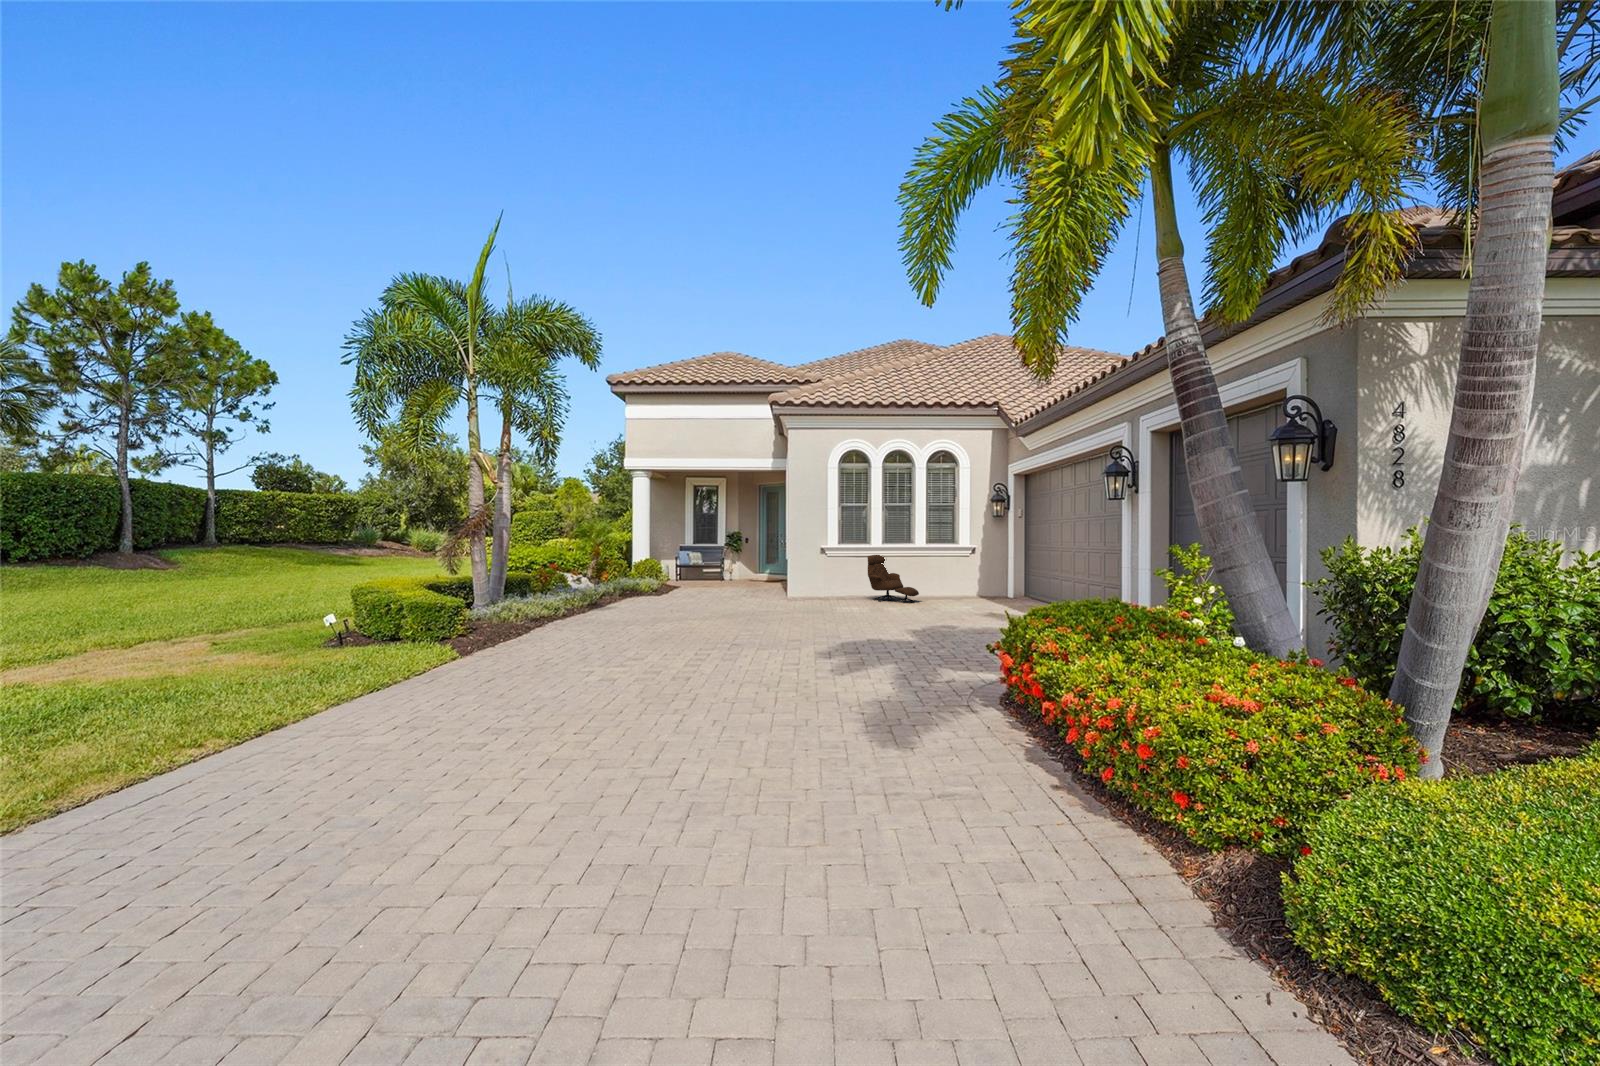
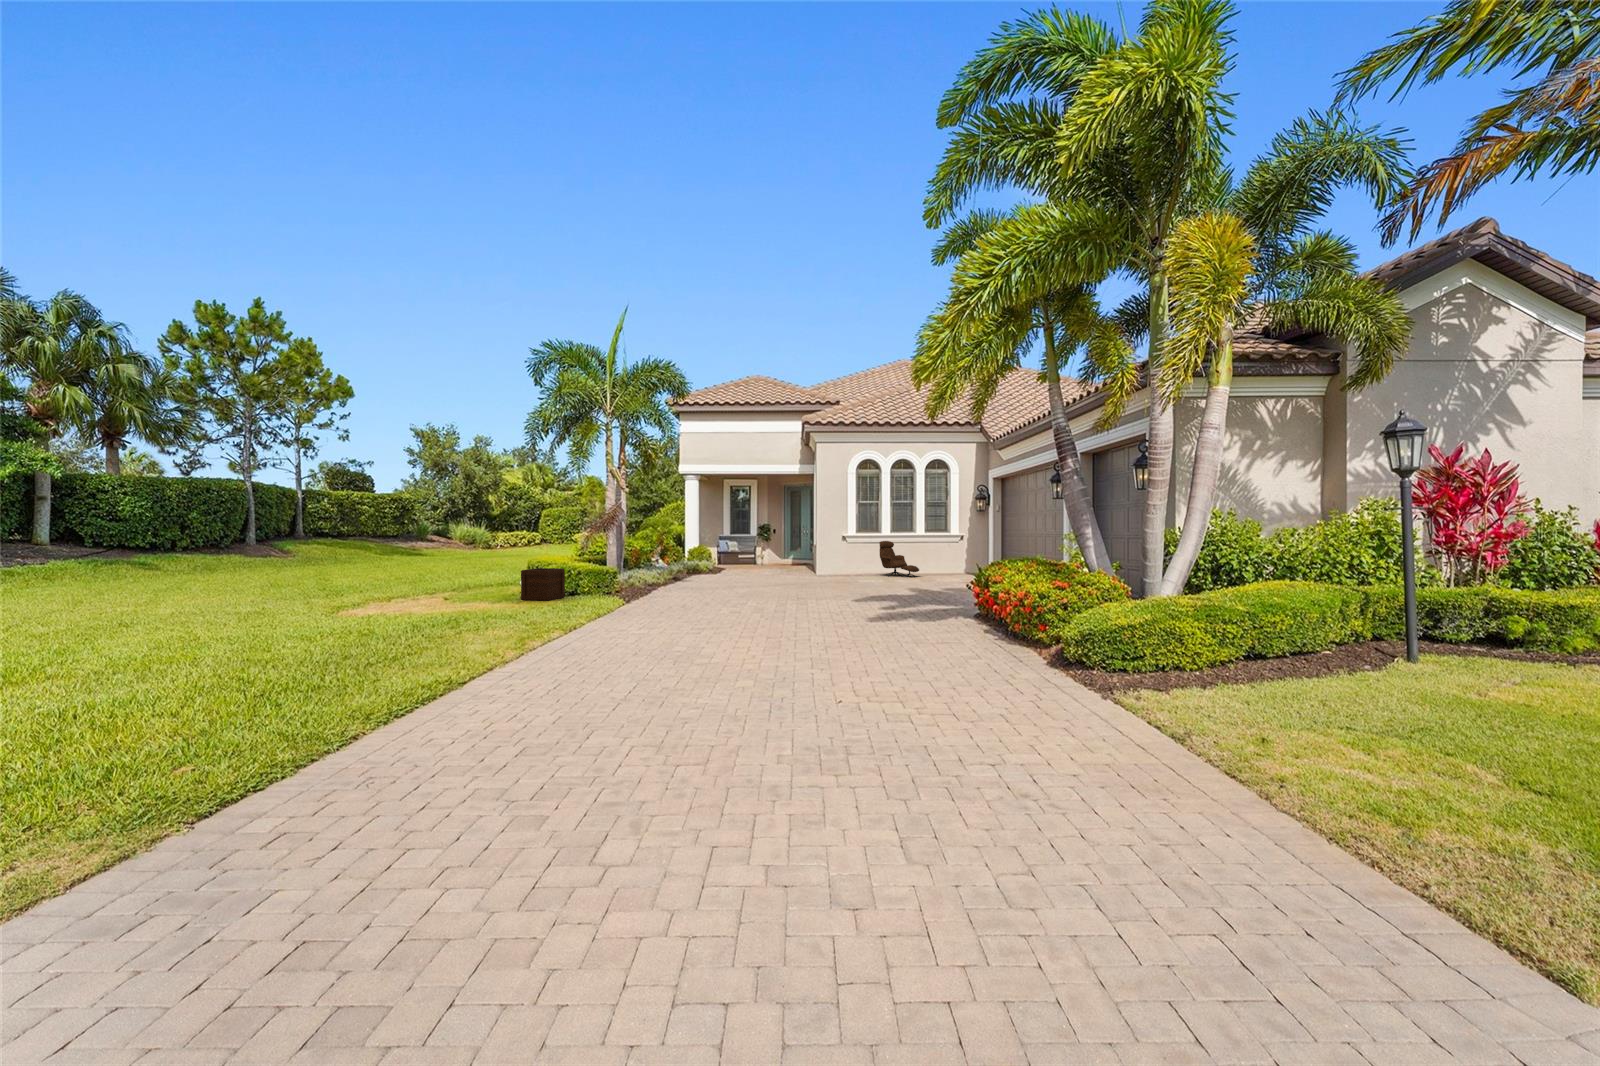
wooden crate: none [327,601,400,652] -> present [521,568,565,601]

